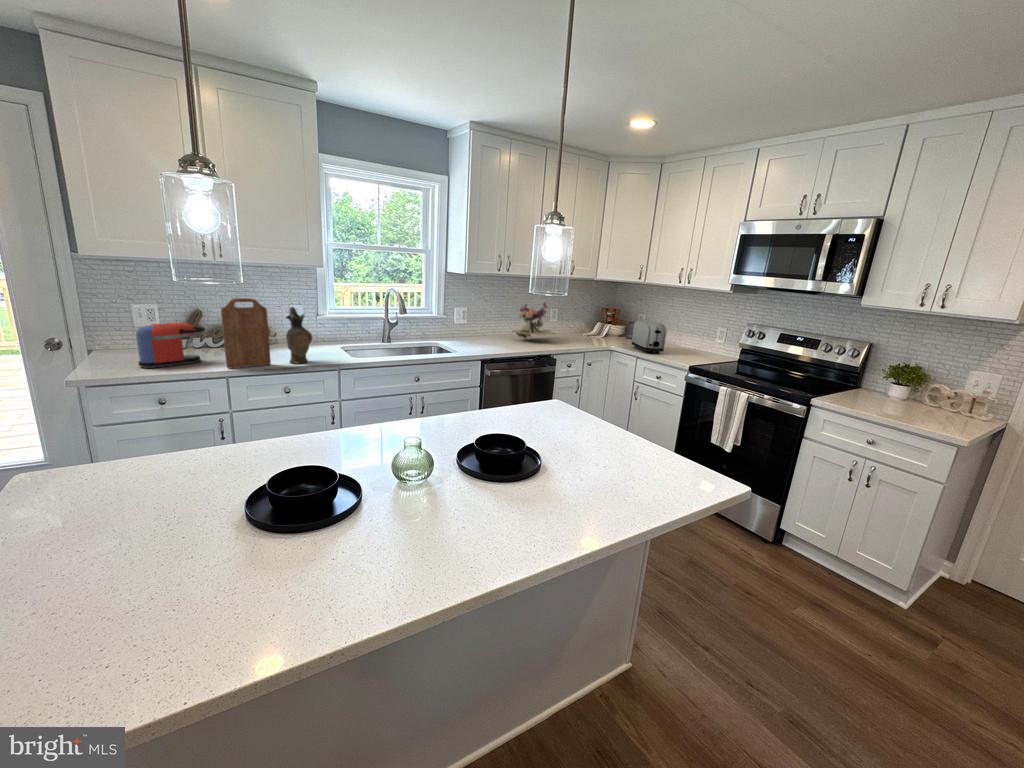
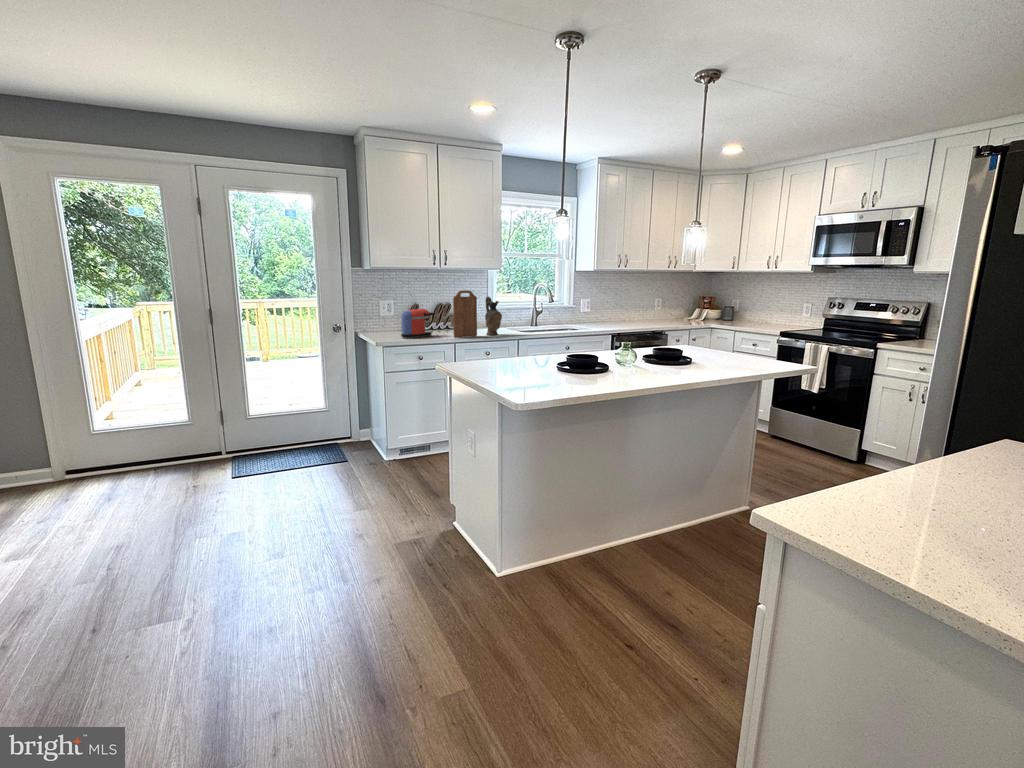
flower arrangement: present [513,303,554,339] -> none [627,291,664,323]
toaster: present [631,321,667,353] -> none [729,302,759,327]

